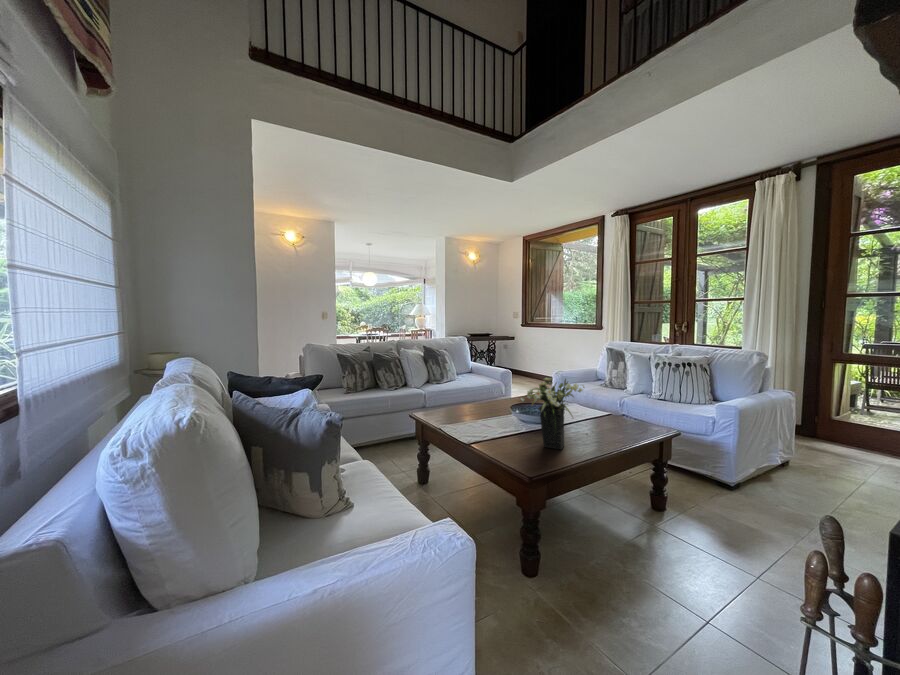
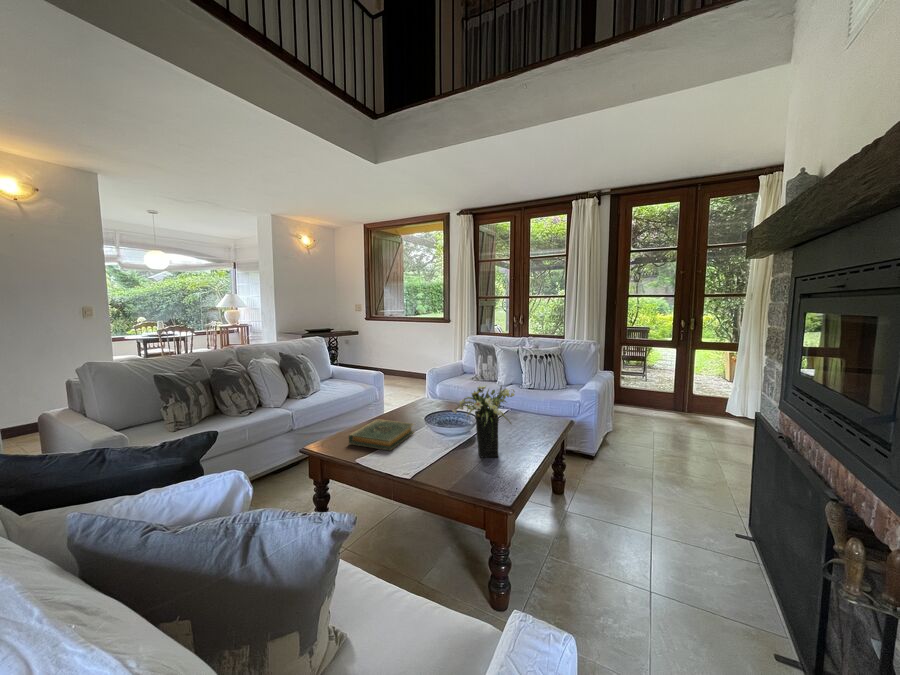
hardback book: none [443,404,503,428] -> present [349,419,414,450]

